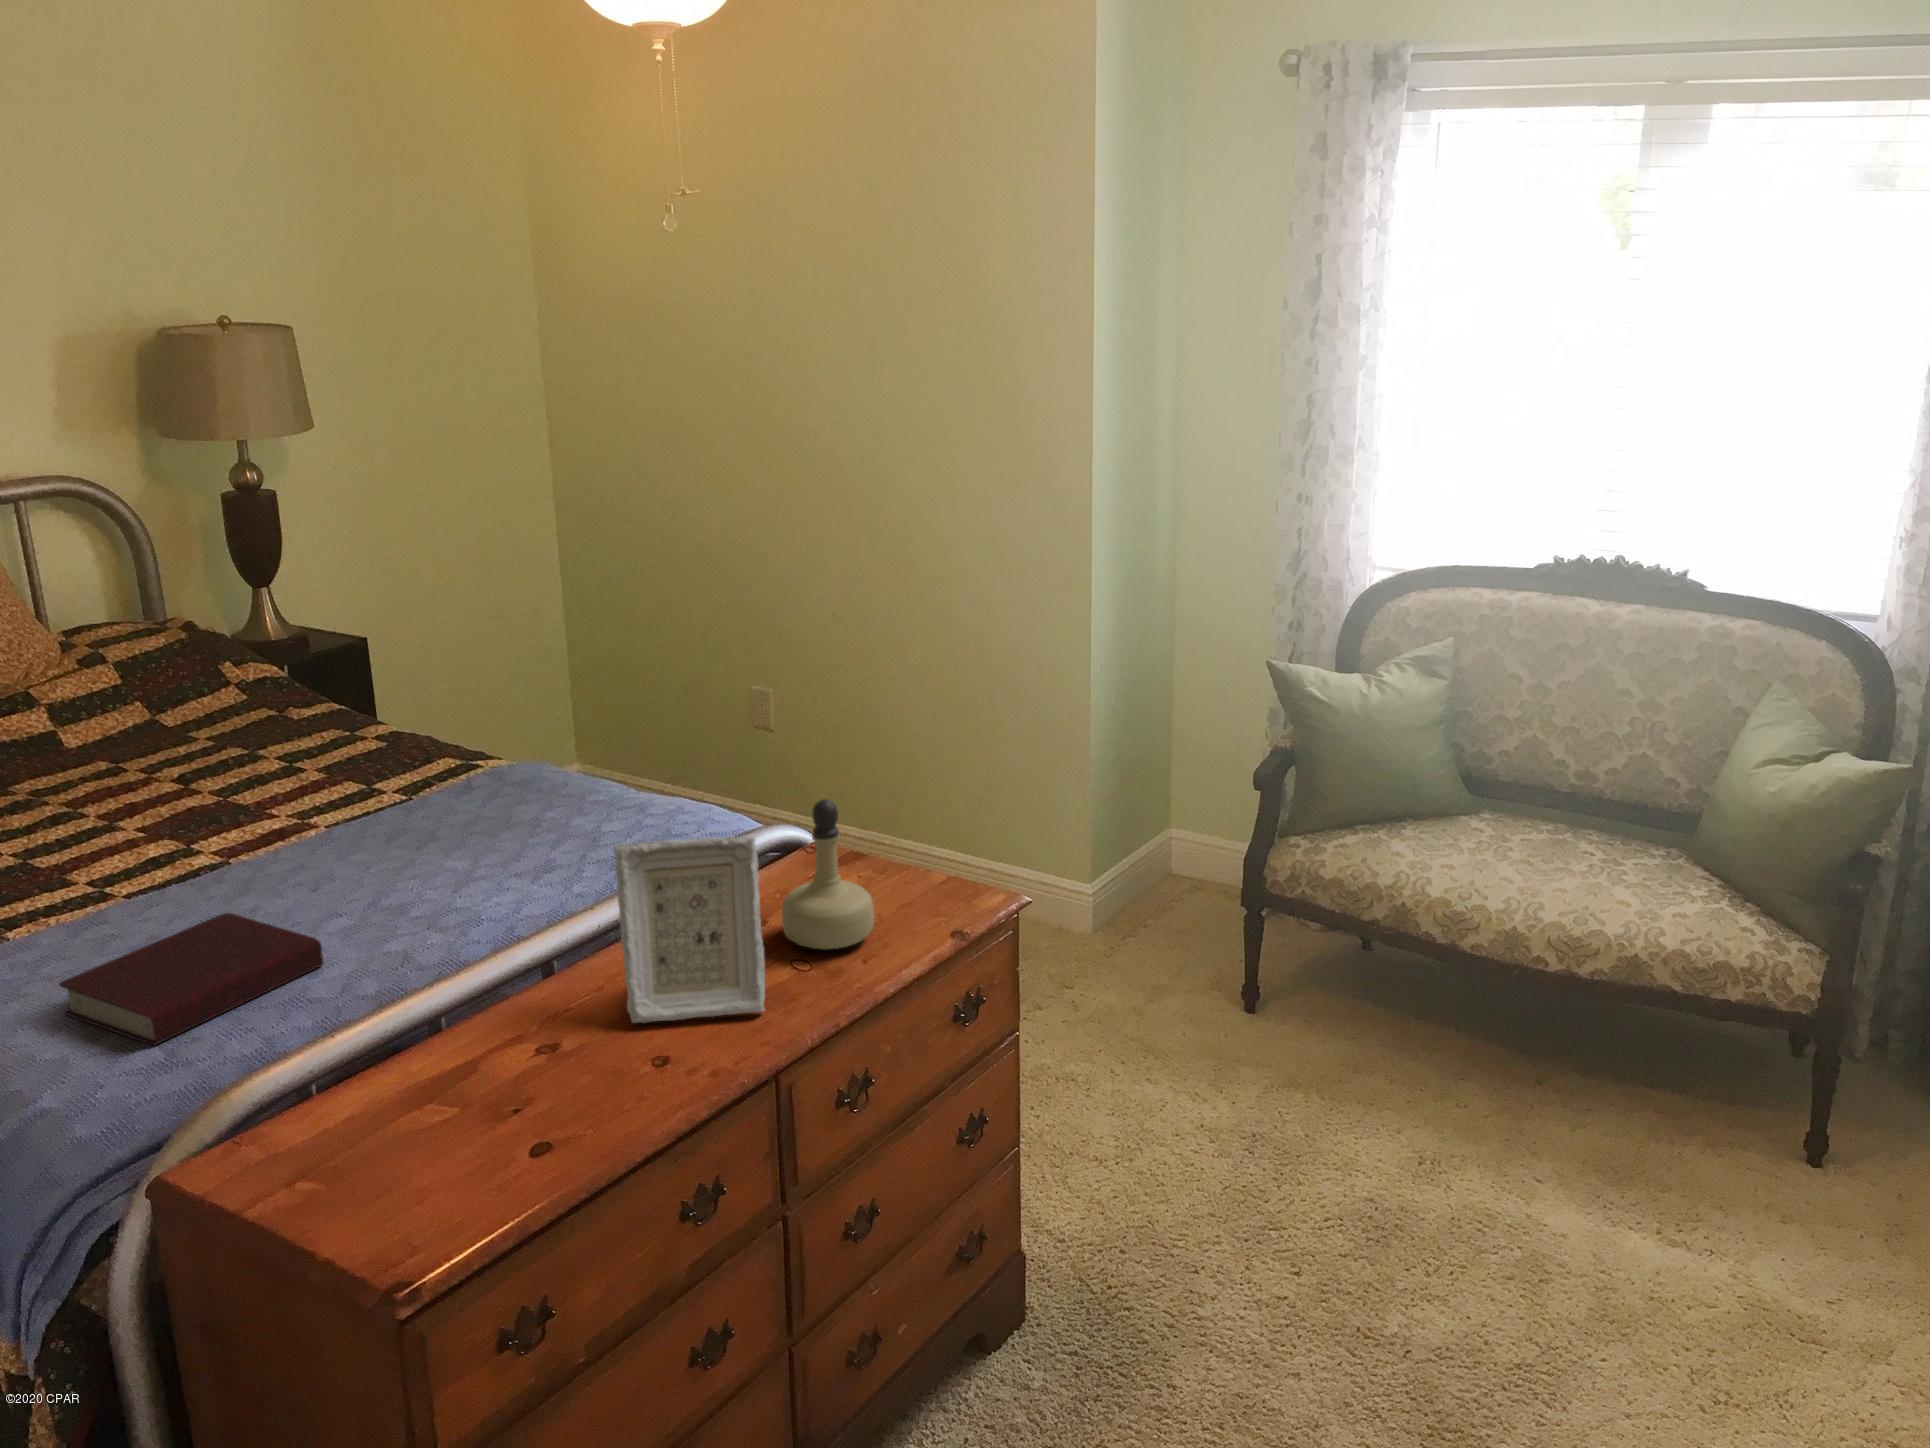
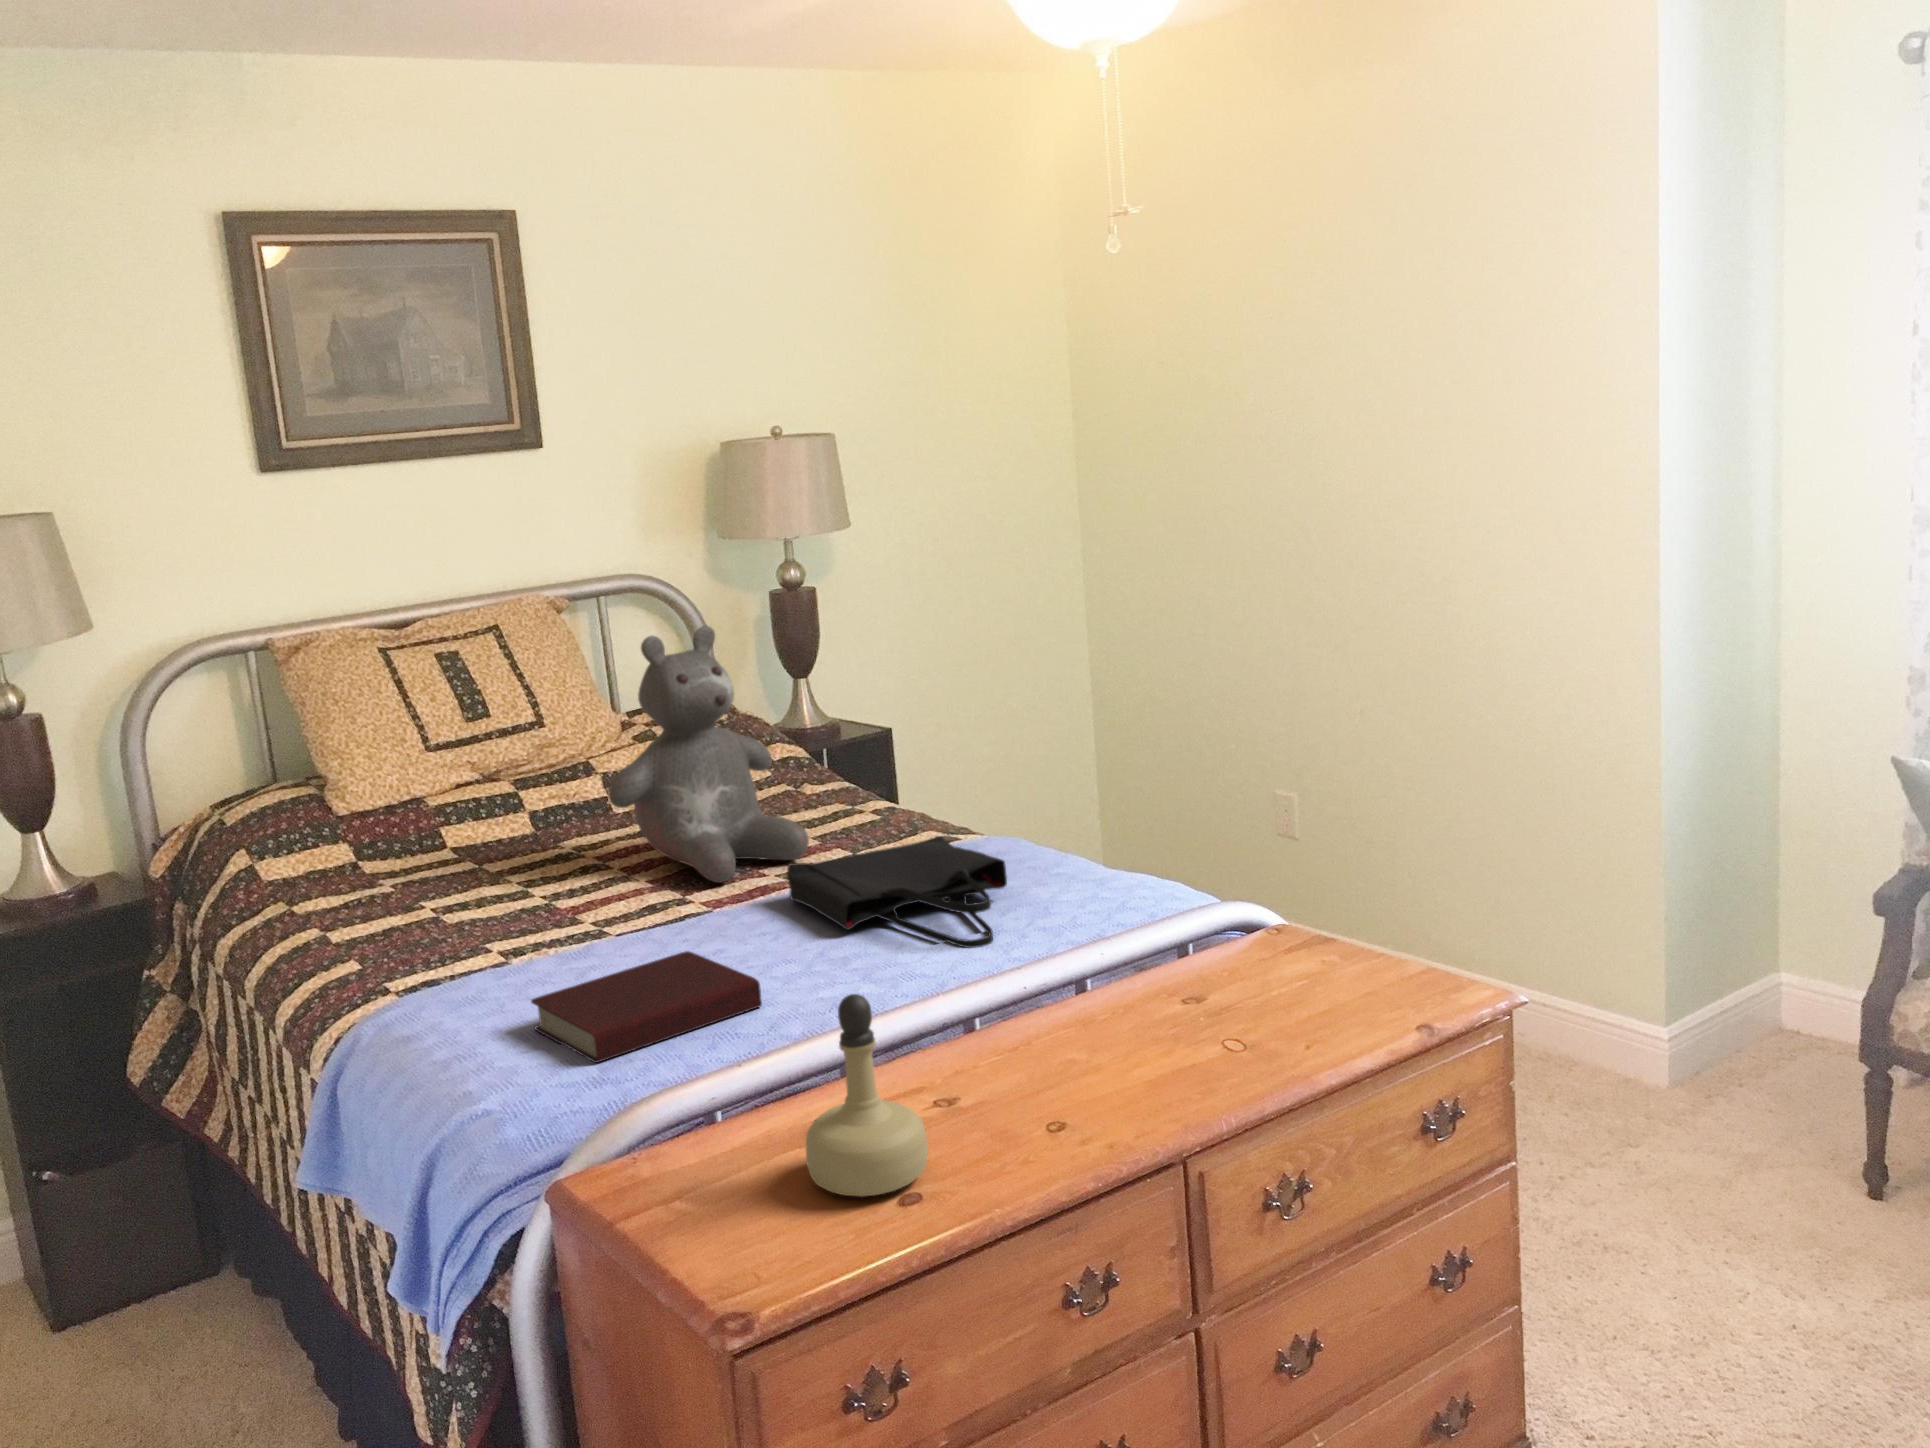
teddy bear: none [87,553,320,828] -> present [608,625,809,882]
tote bag: none [311,767,547,886] -> present [787,836,1007,948]
perfume bottle: present [782,799,874,949] -> present [806,994,928,1197]
picture frame: present [614,837,765,1023] -> none [1026,893,1180,1087]

